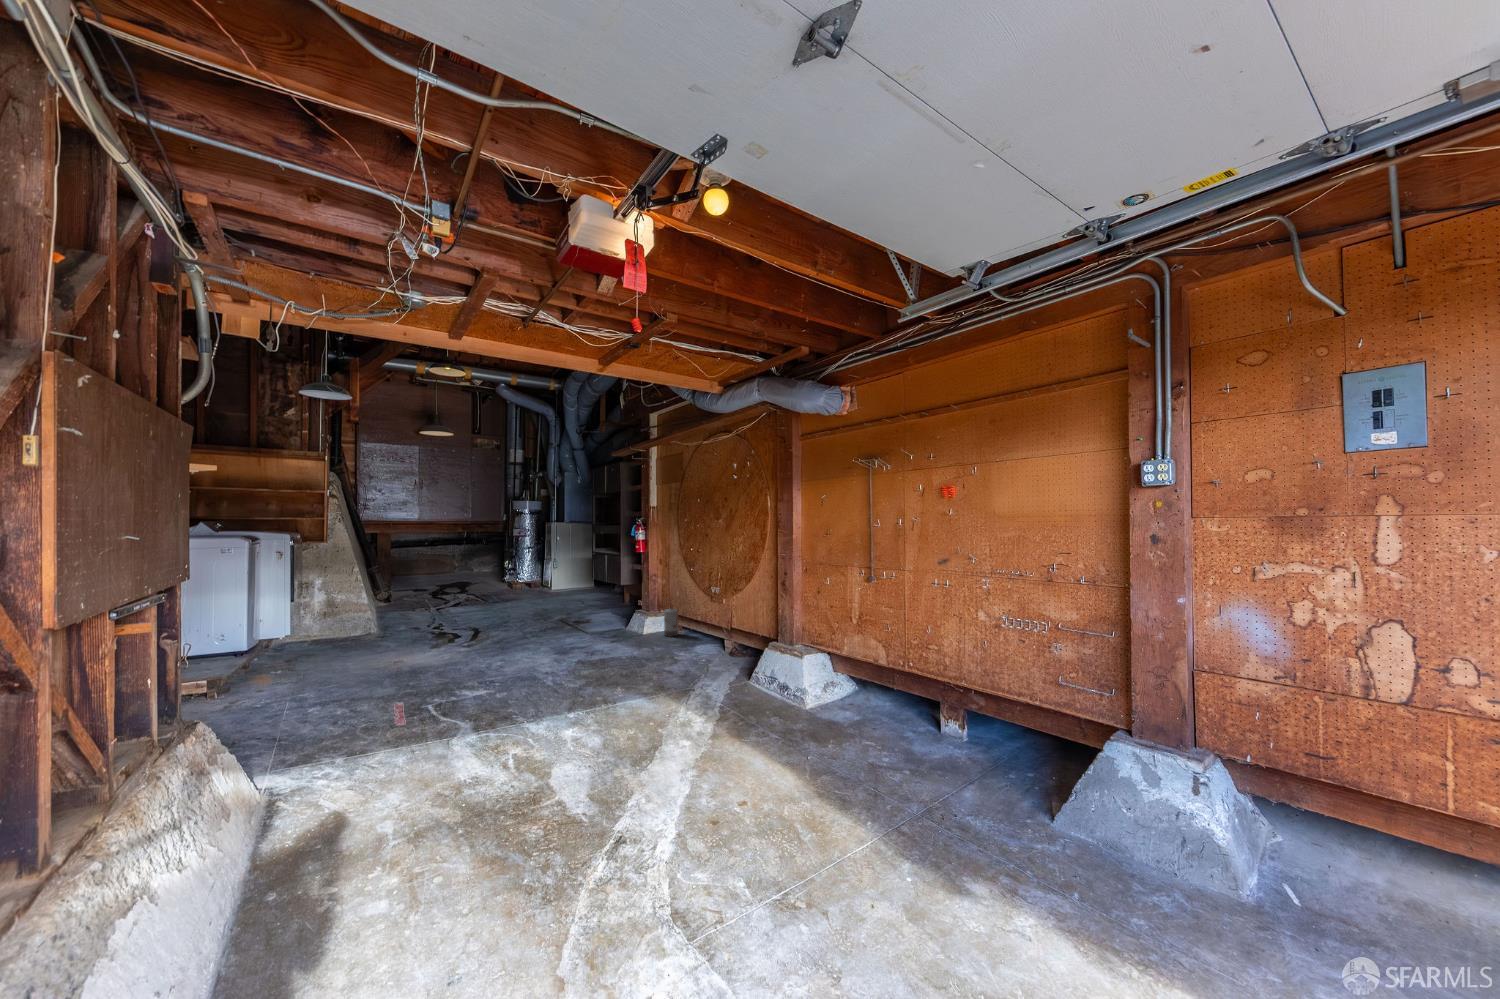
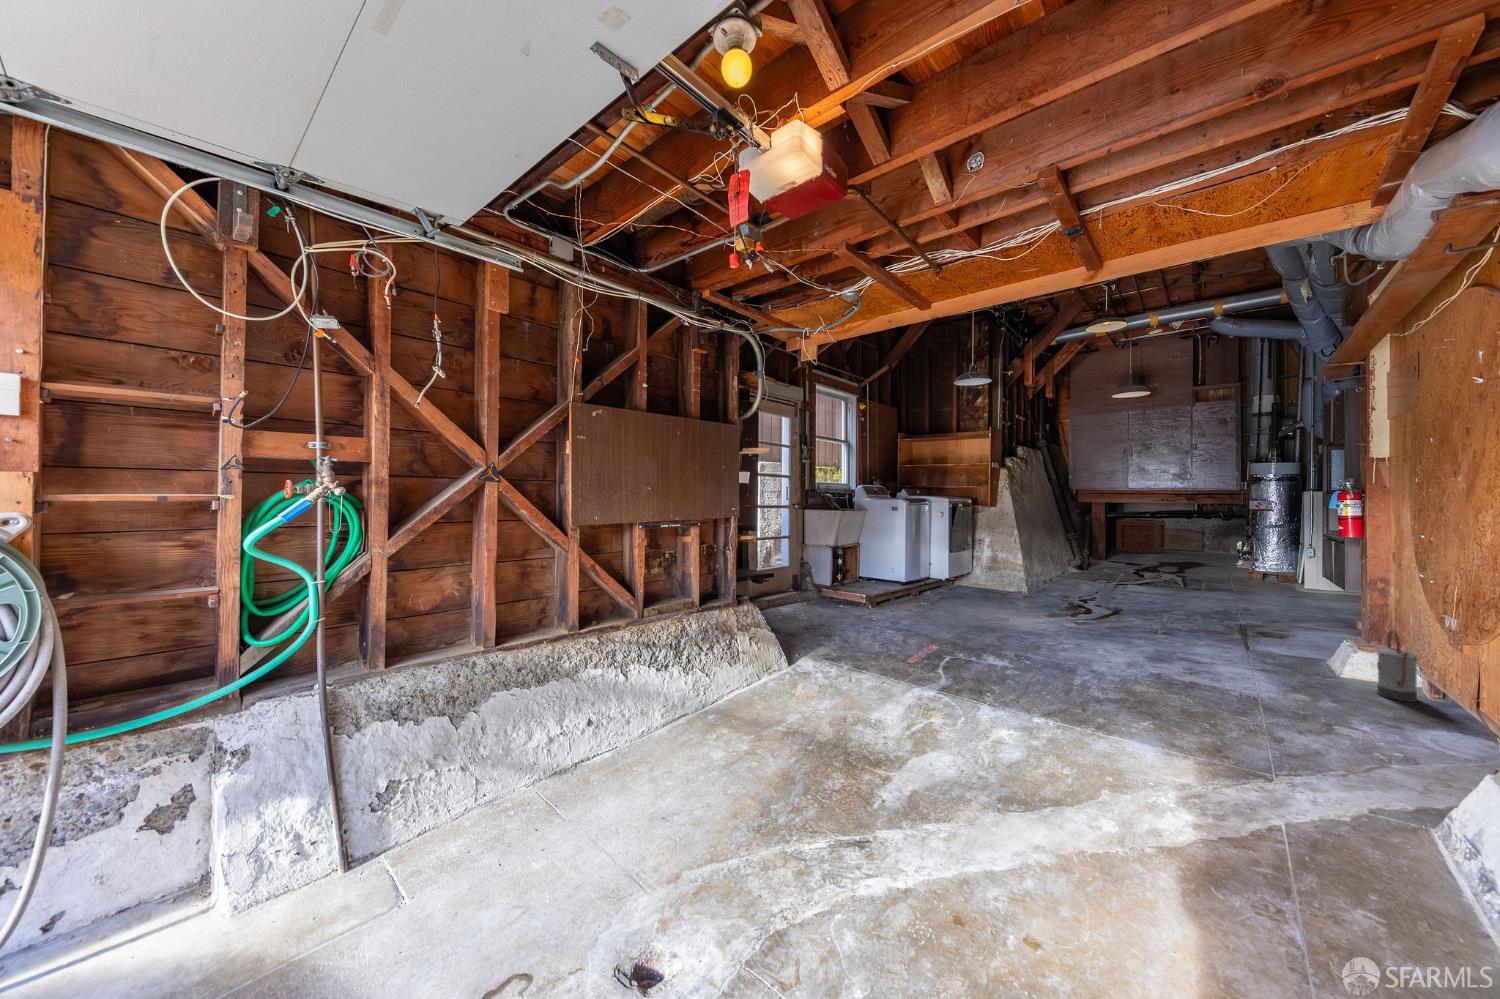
wooden crate: none [388,549,430,583] -> present [1117,519,1165,554]

